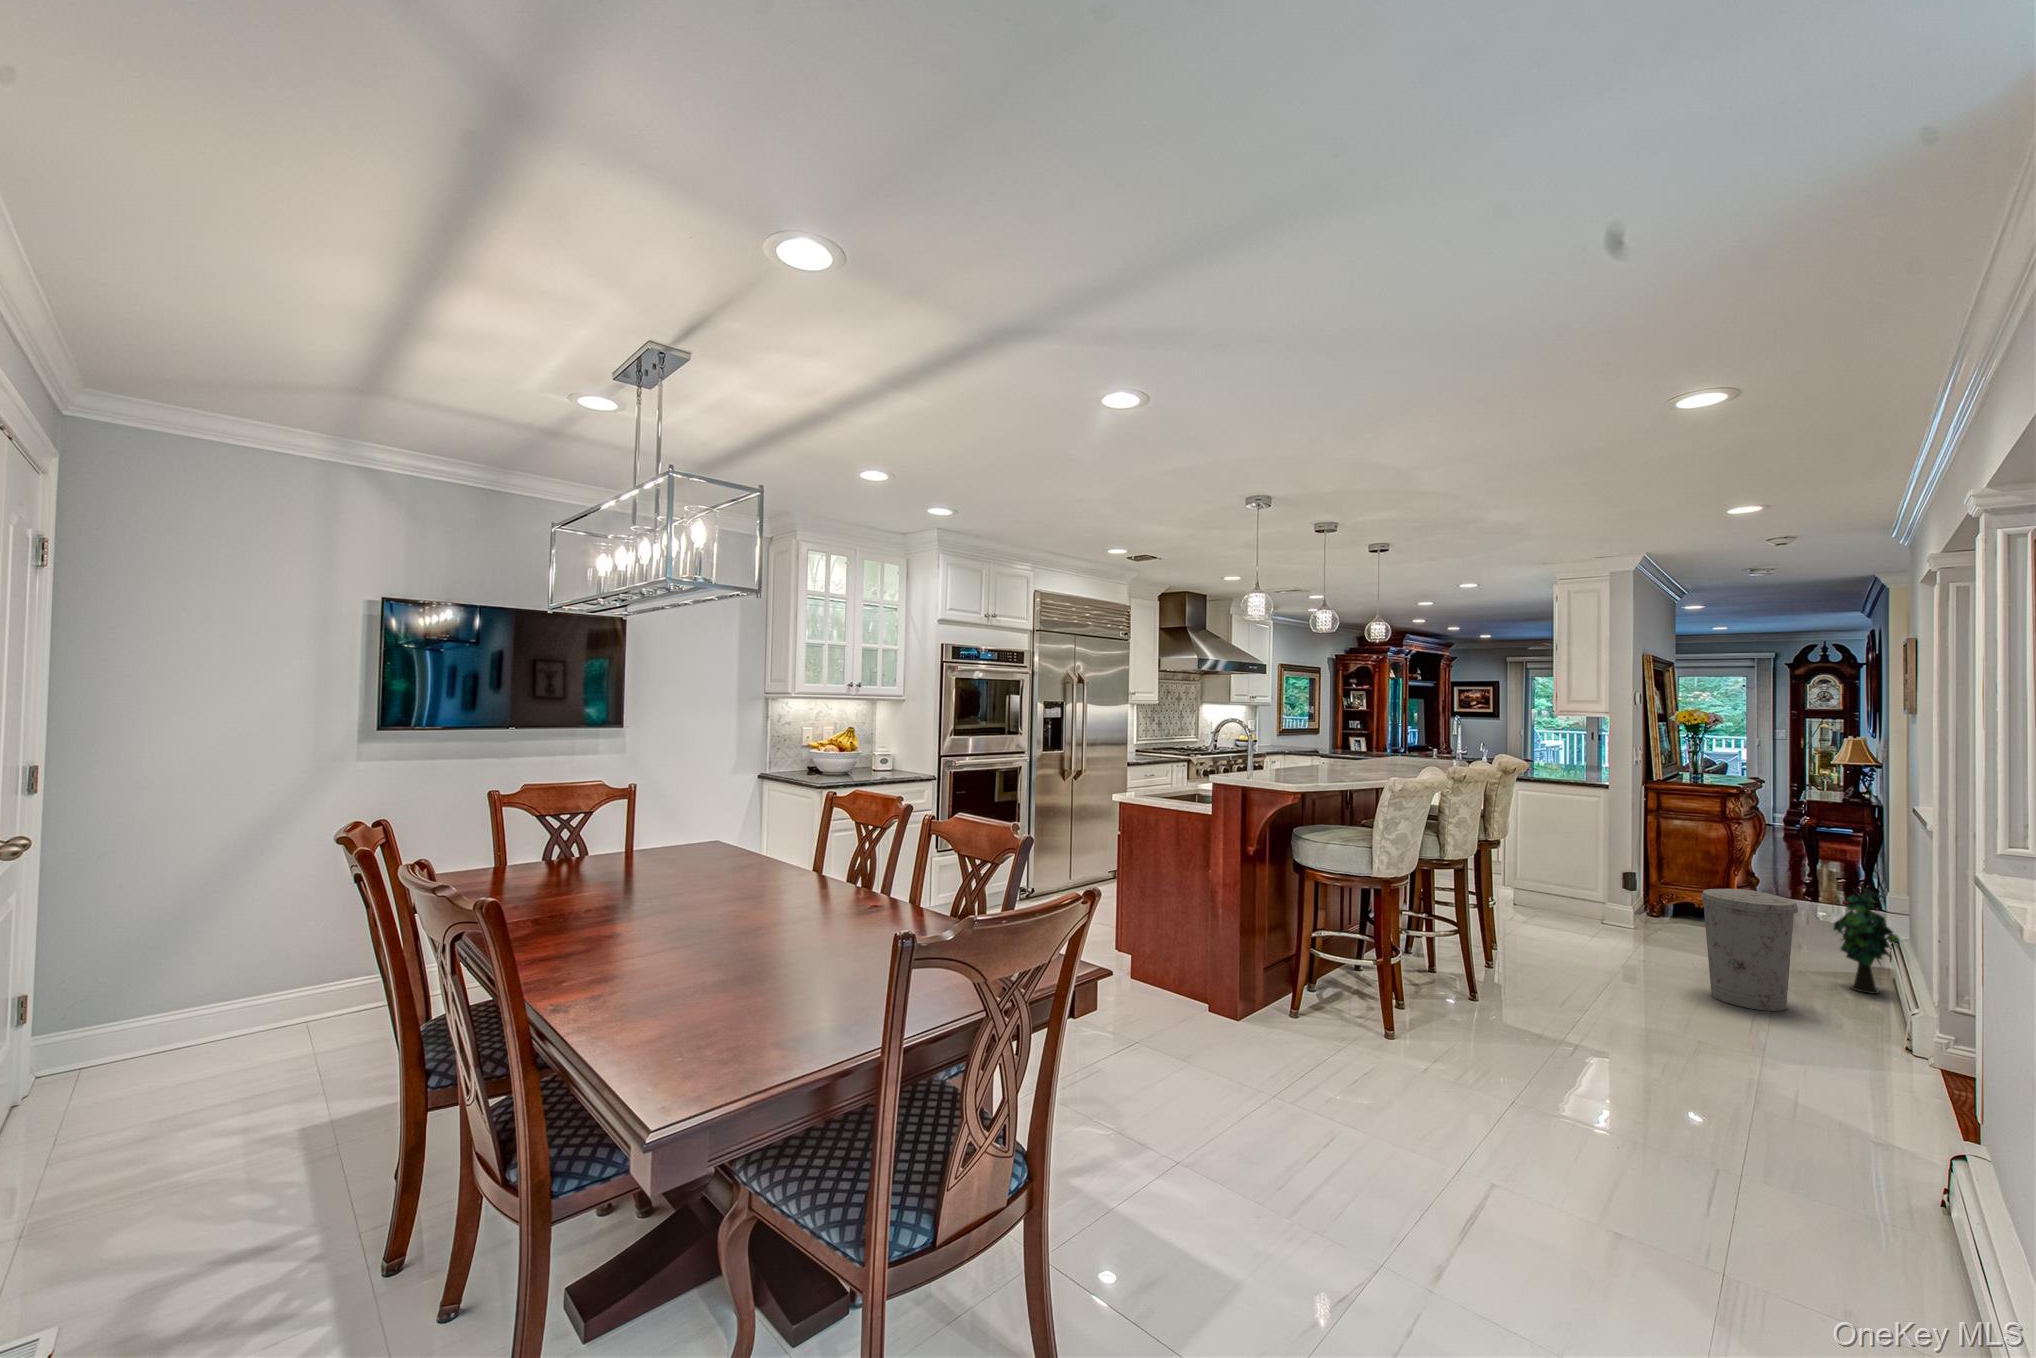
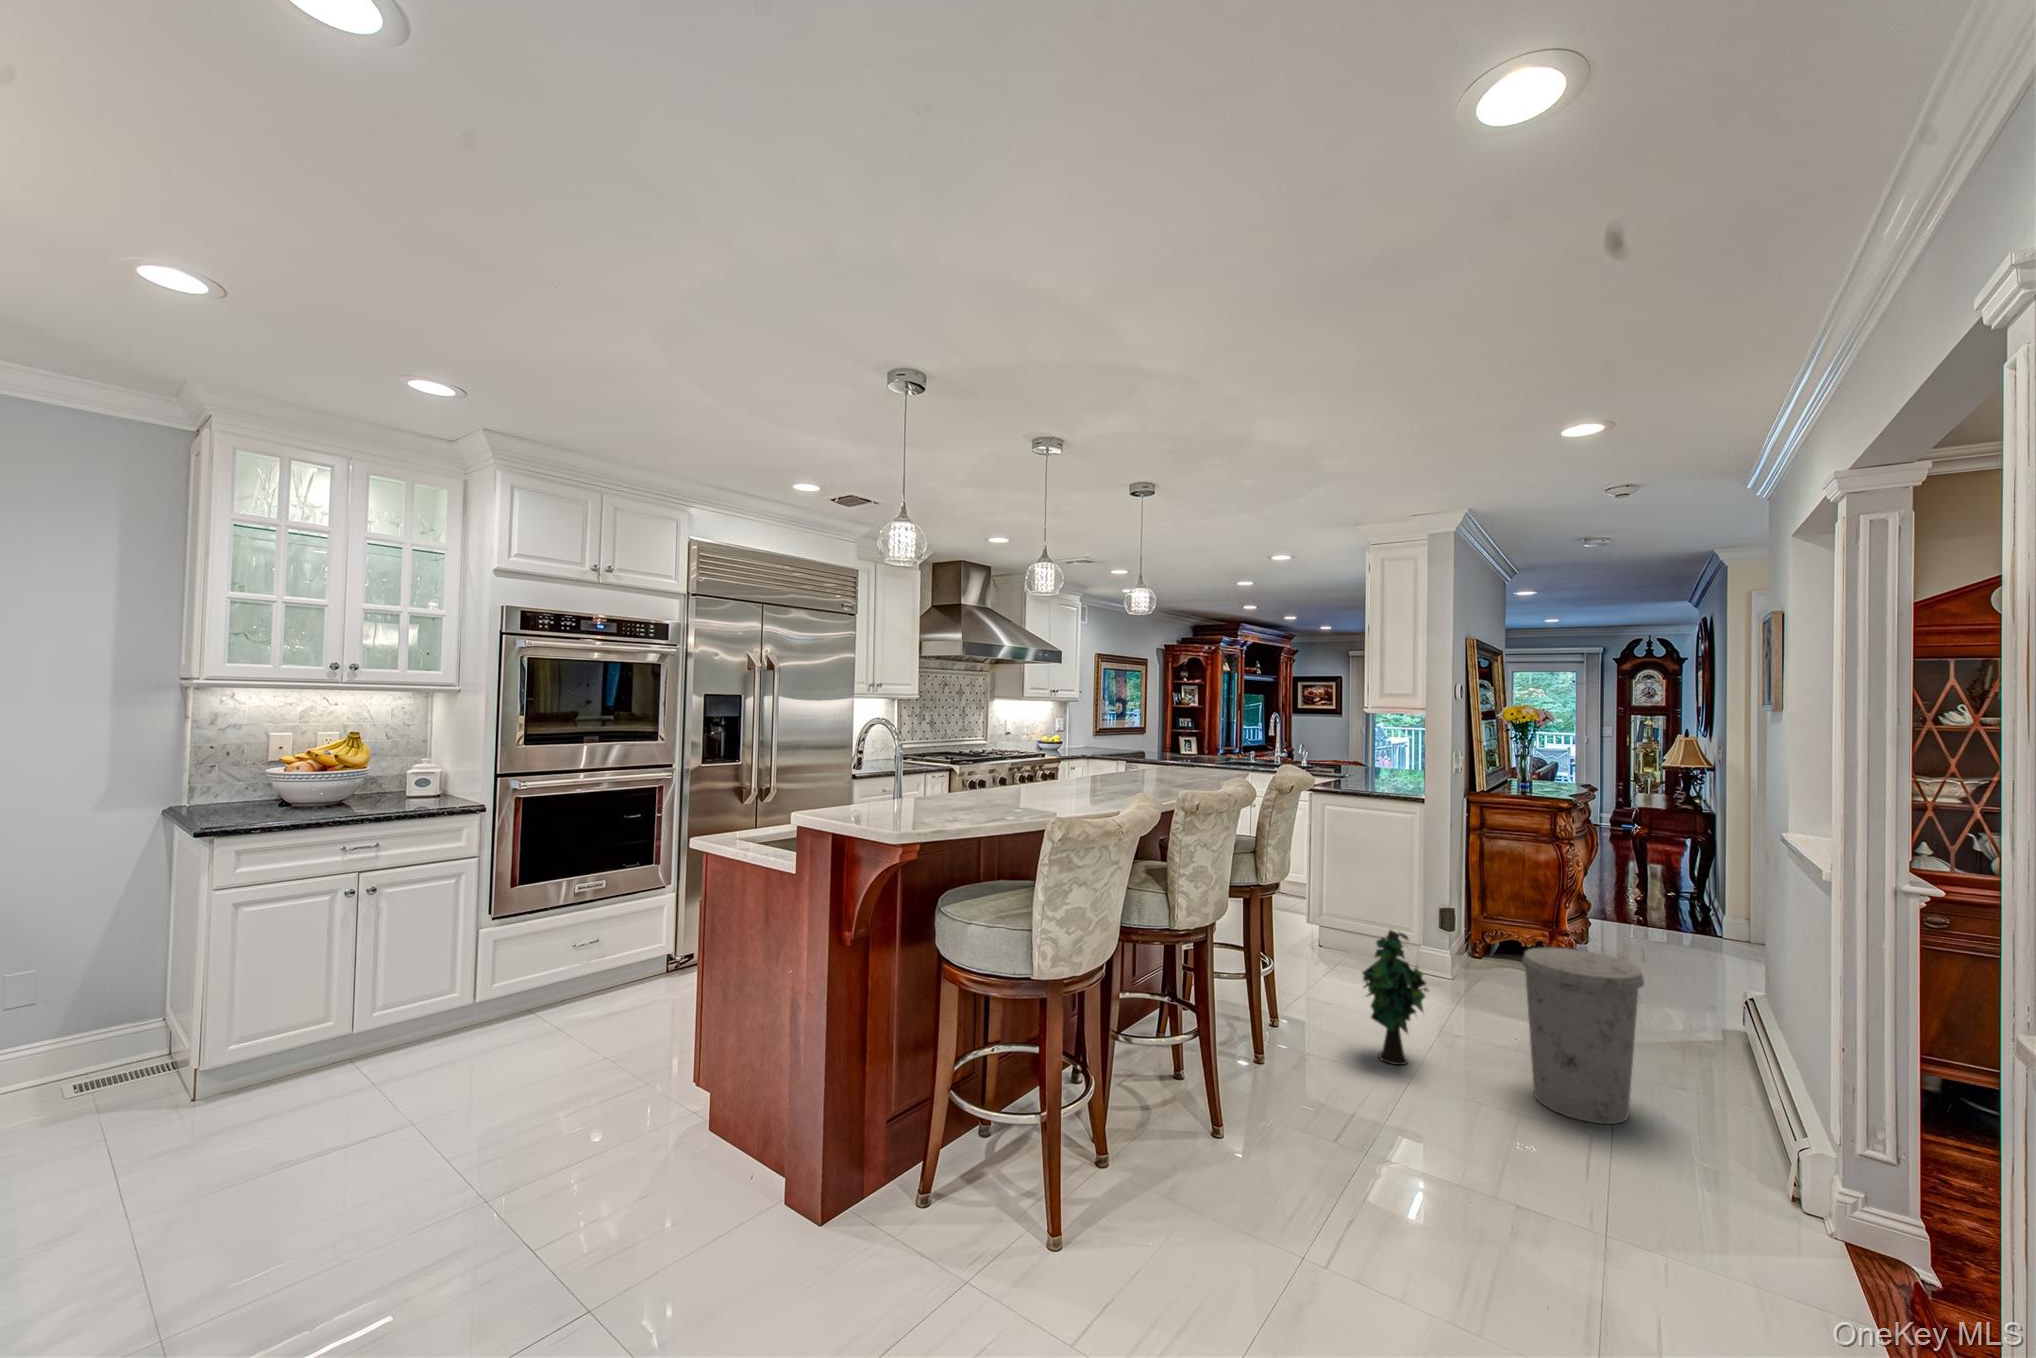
decorative plant: present [1834,889,1900,994] -> present [1362,930,1428,1065]

